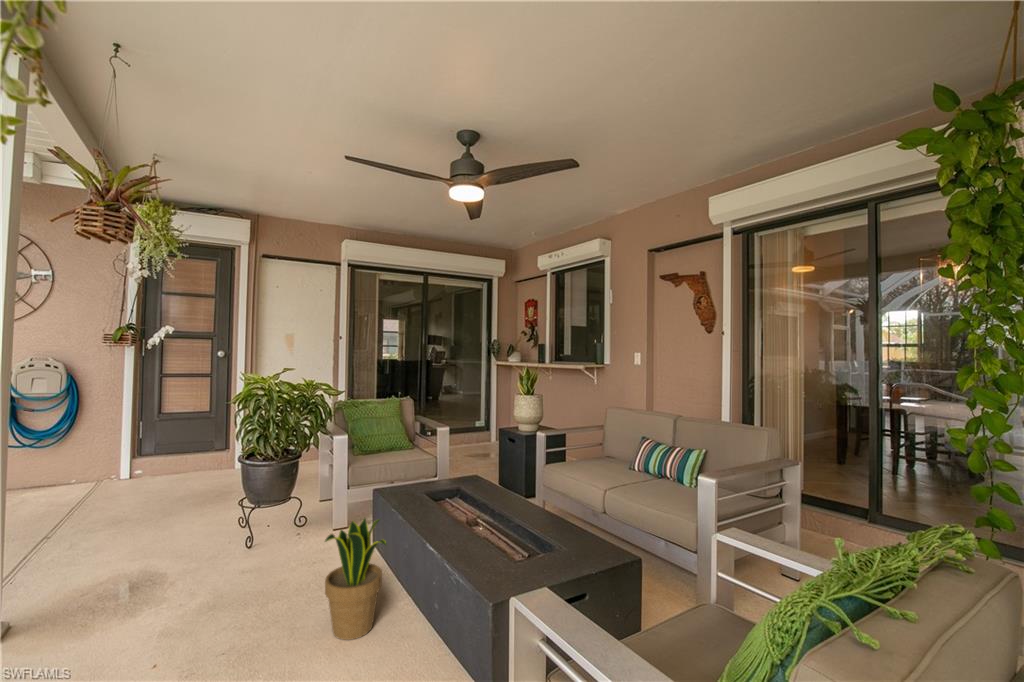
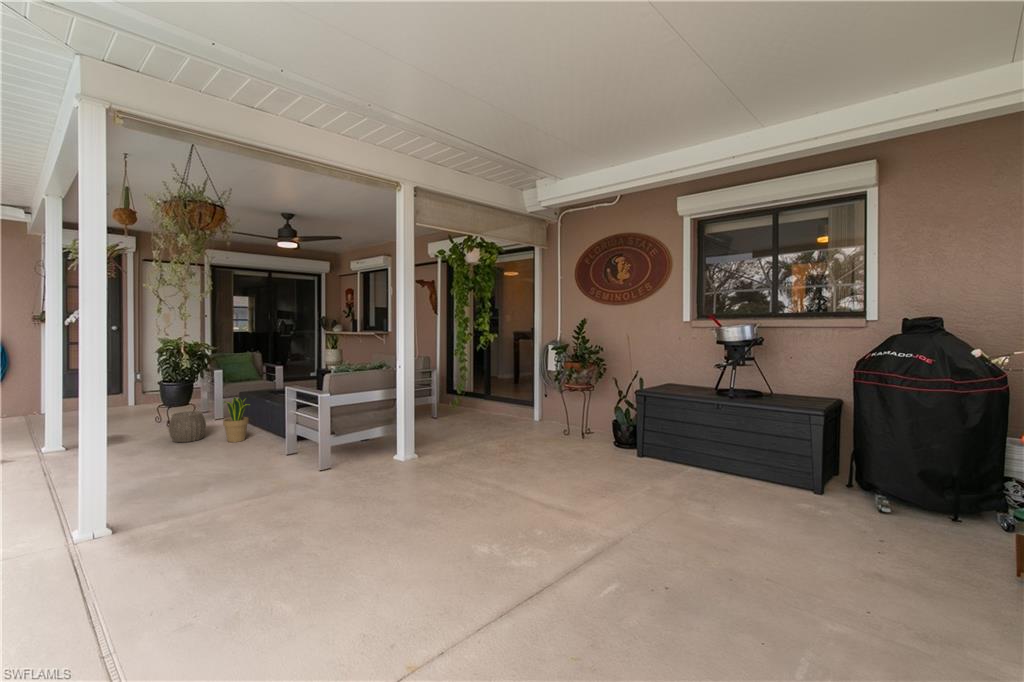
woven basket: none [214,535,297,624] -> present [169,411,206,442]

